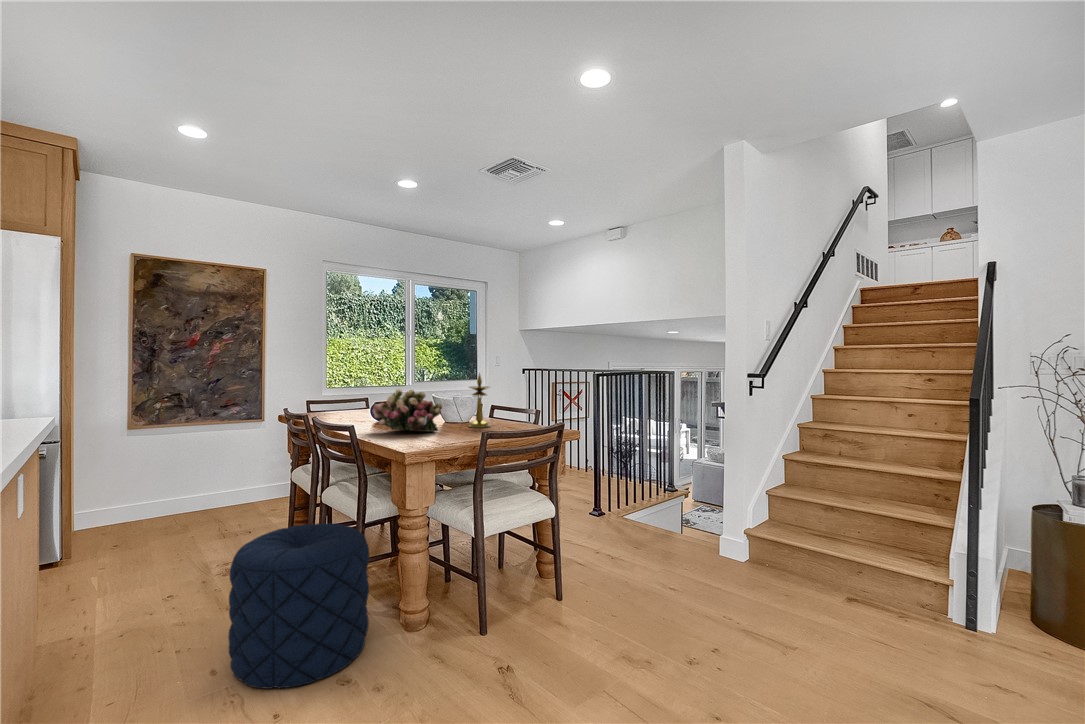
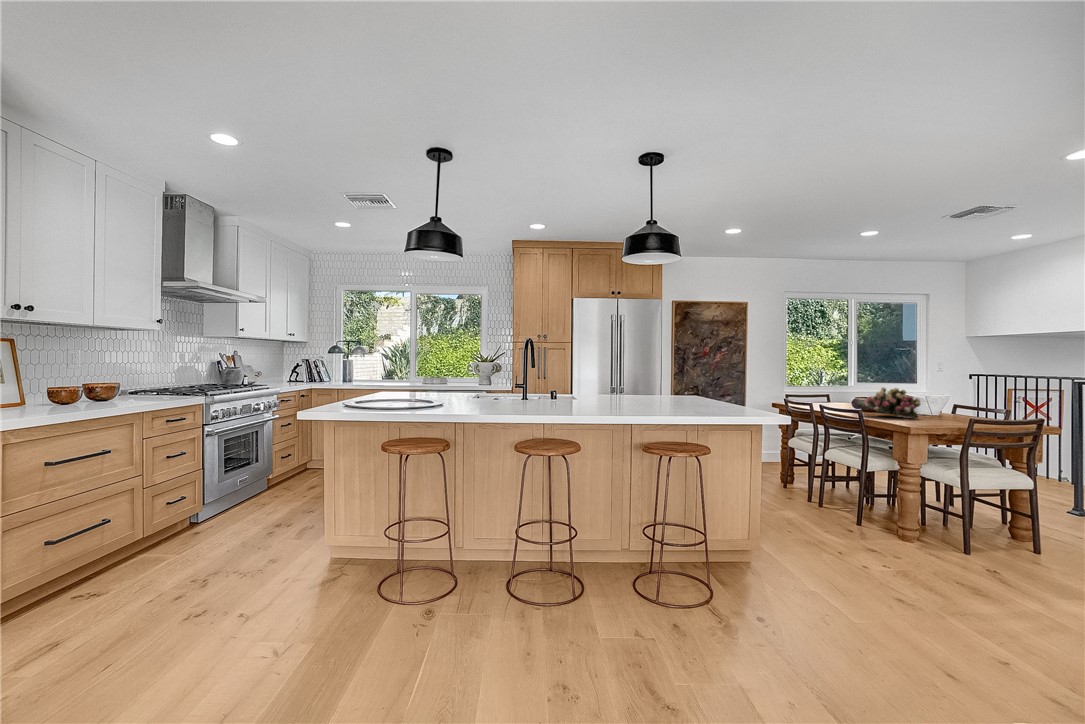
candlestick: present [469,373,490,428] -> none [940,377,962,419]
pouf: present [228,523,369,689] -> none [795,465,880,549]

